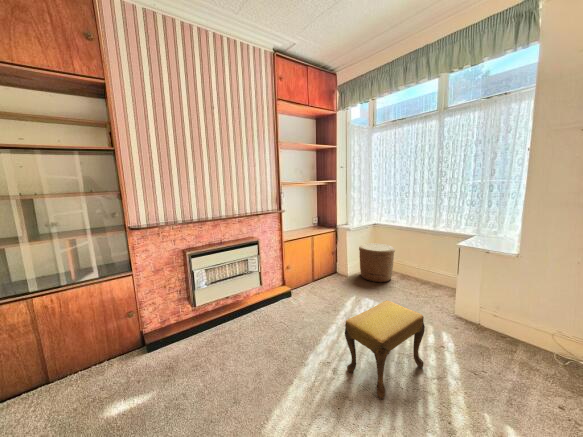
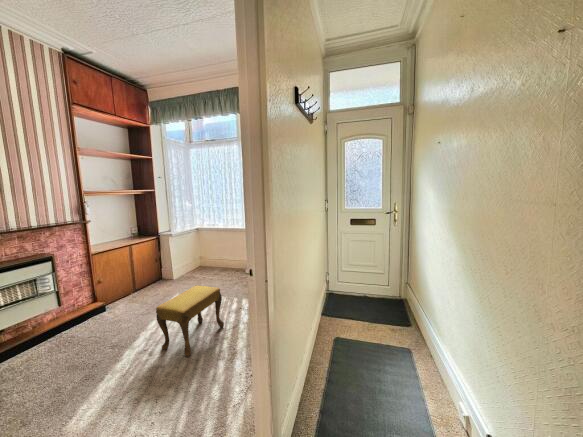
woven basket: present [359,243,395,282] -> none [183,245,214,279]

